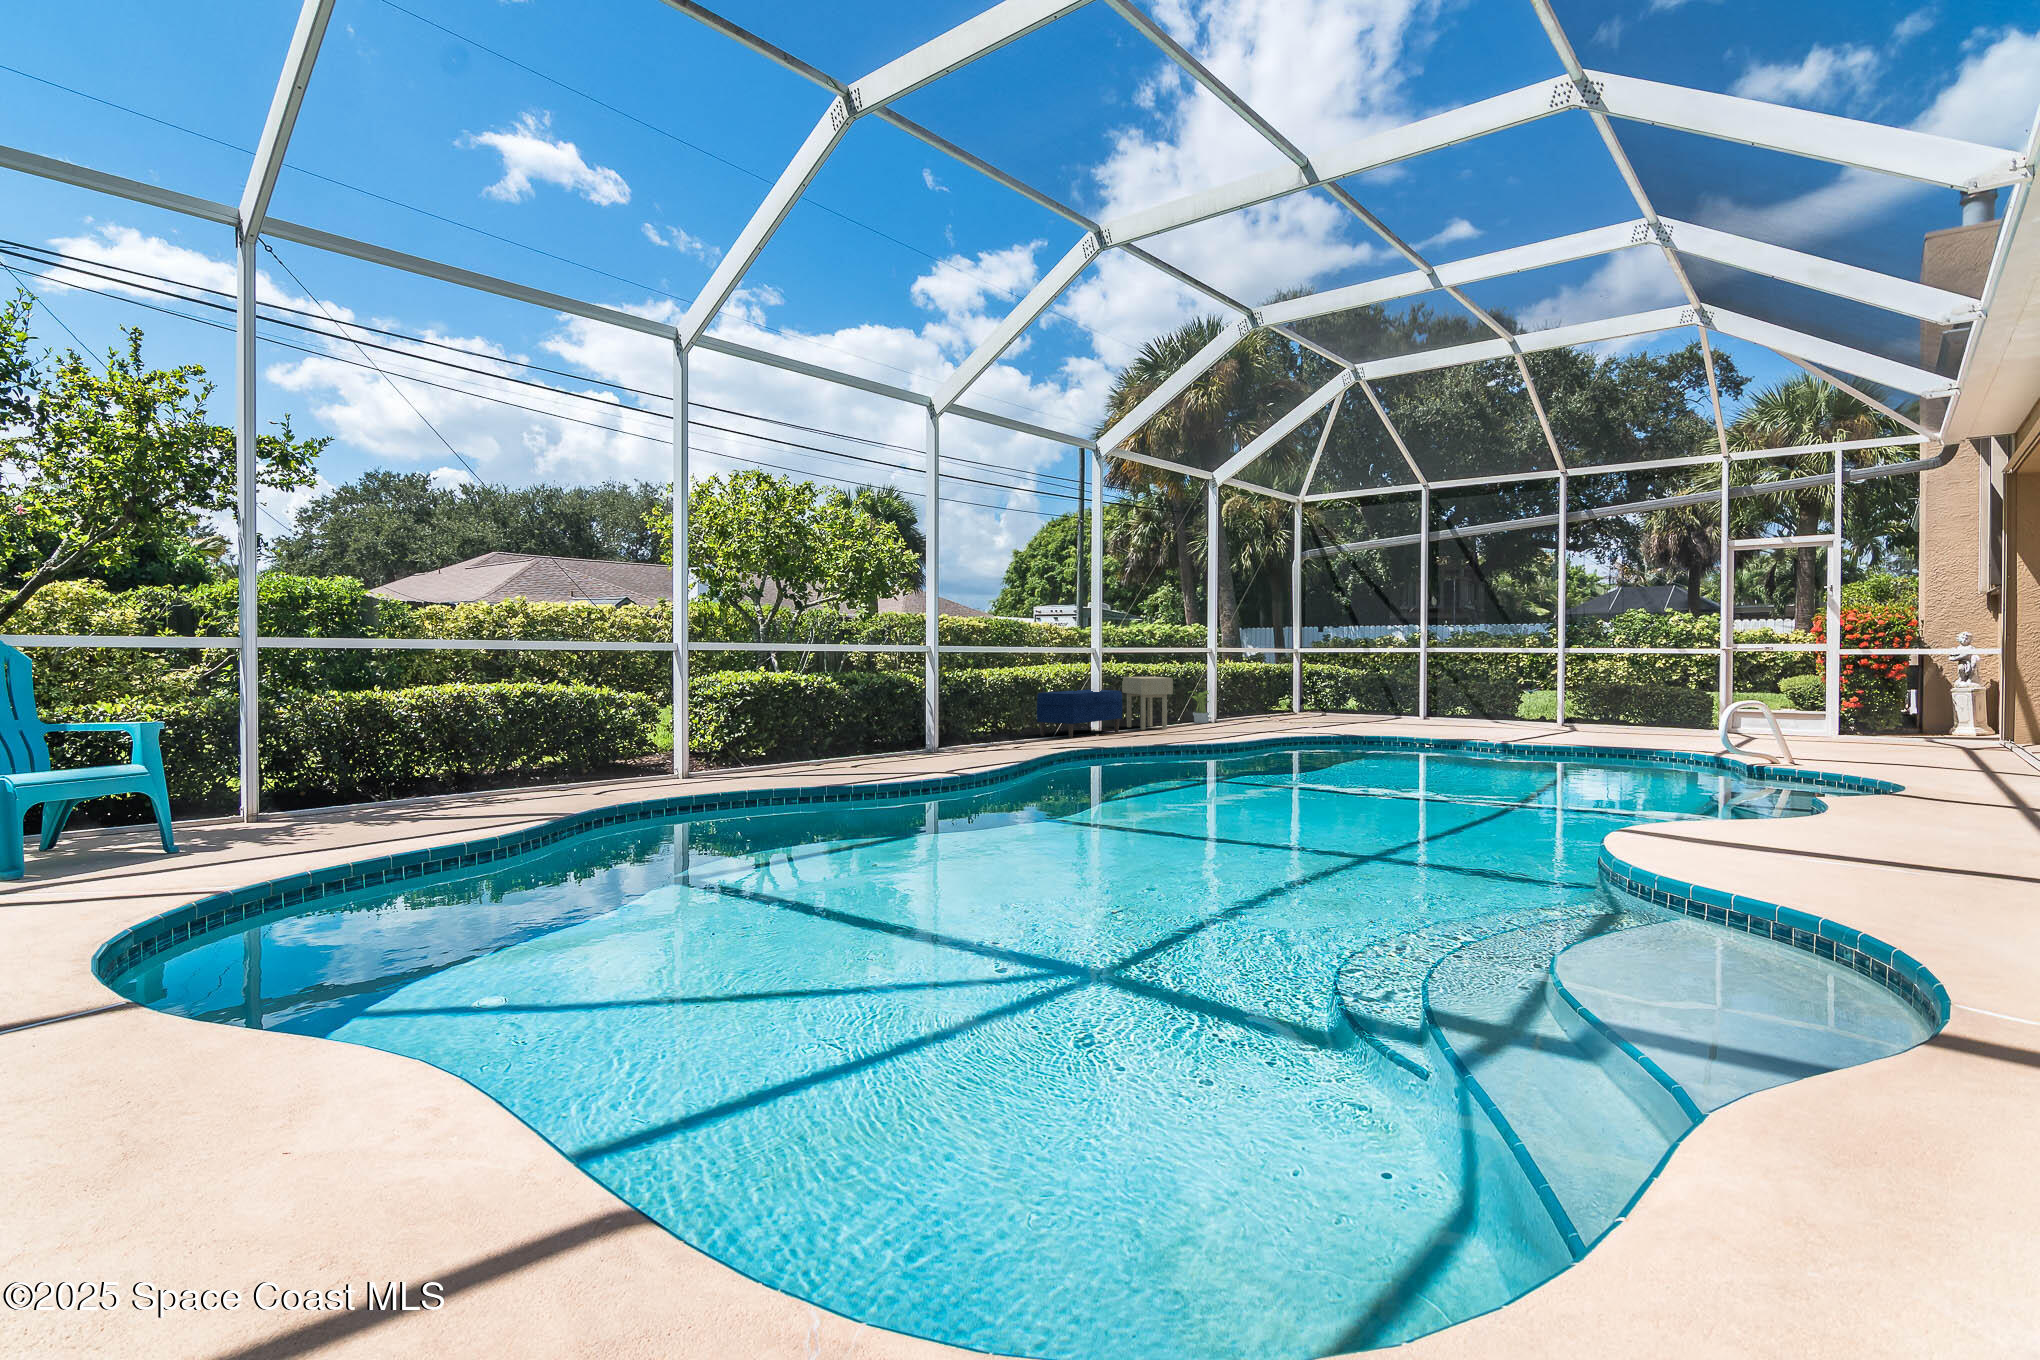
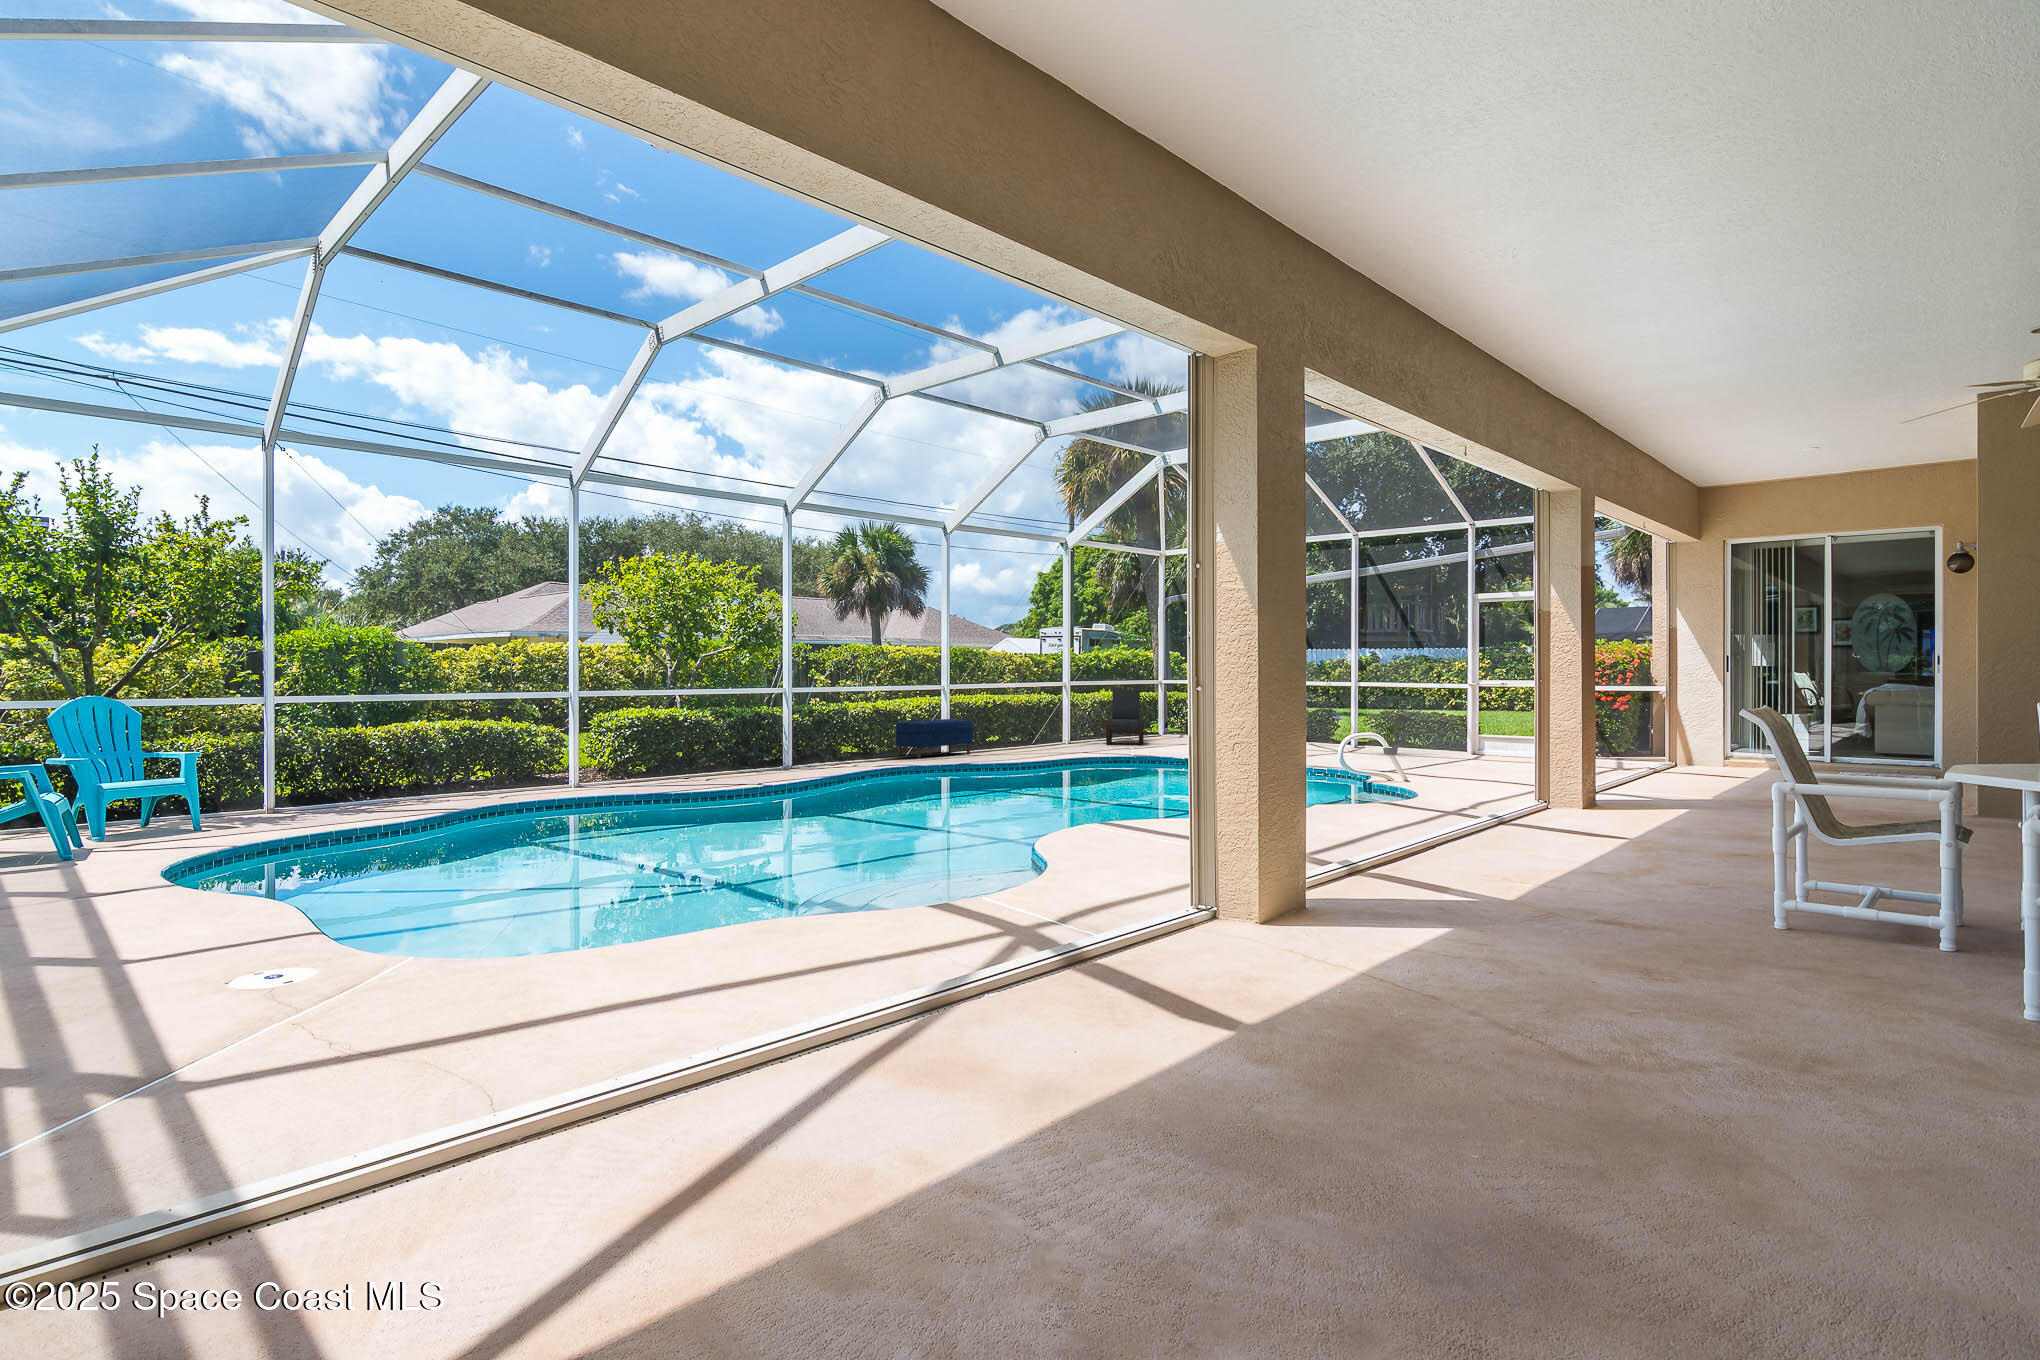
lounge chair: none [1243,656,1294,720] -> present [1106,689,1144,745]
side table: present [1122,677,1173,730] -> none [984,708,1019,753]
potted plant: present [1188,691,1210,723] -> present [1374,724,1408,754]

